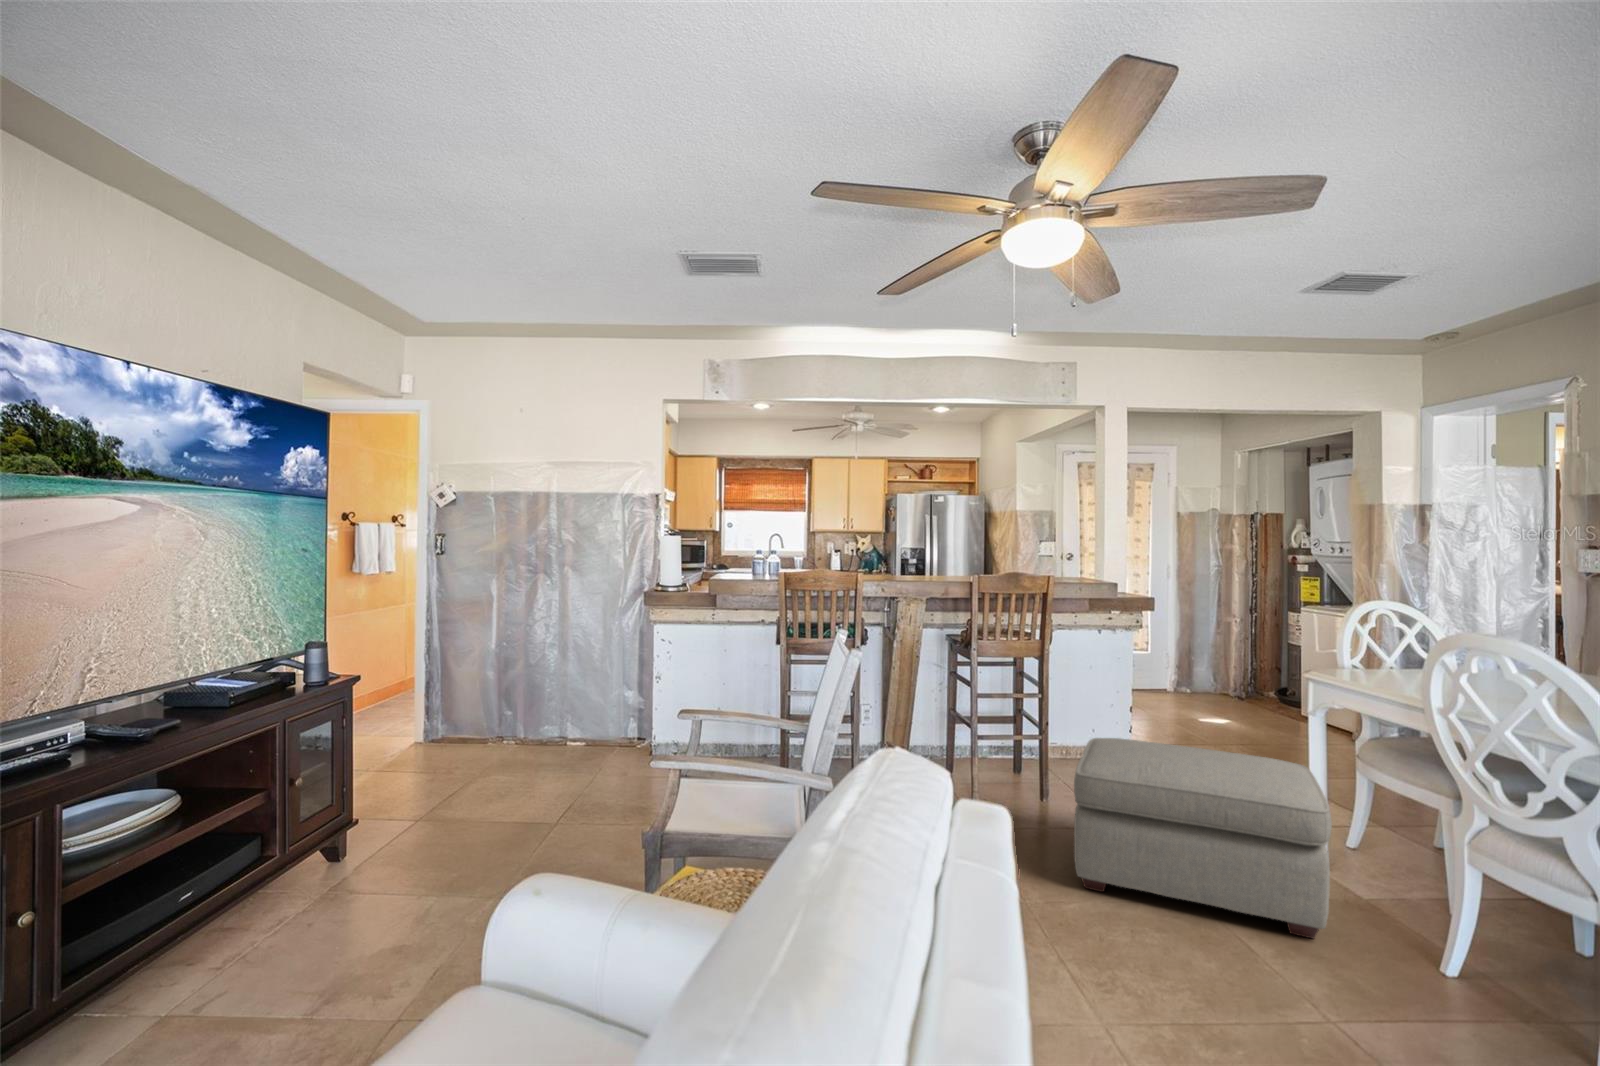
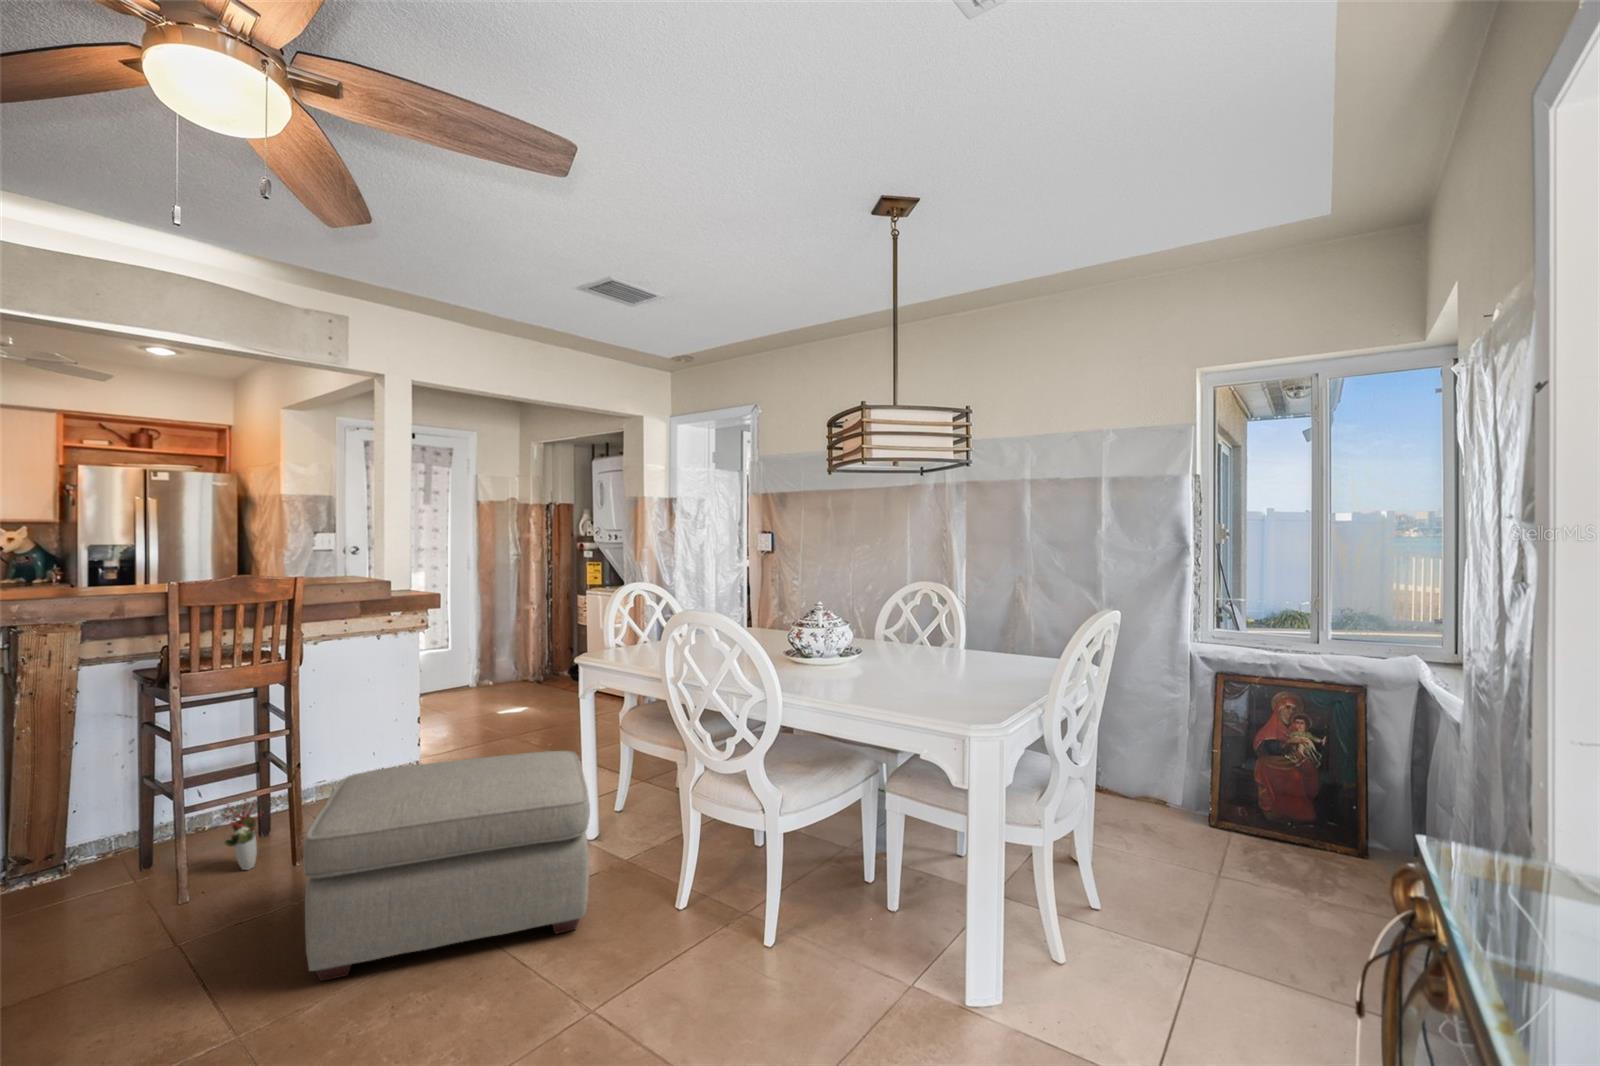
decorative plant: none [1000,740,1027,794] -> present [223,802,262,870]

